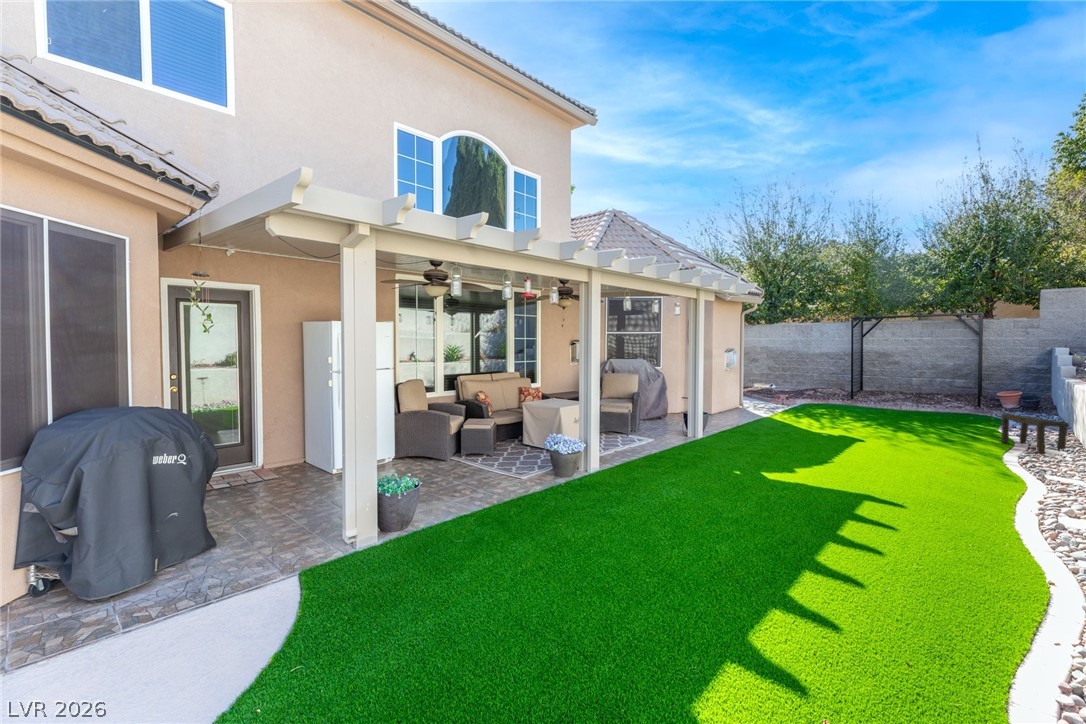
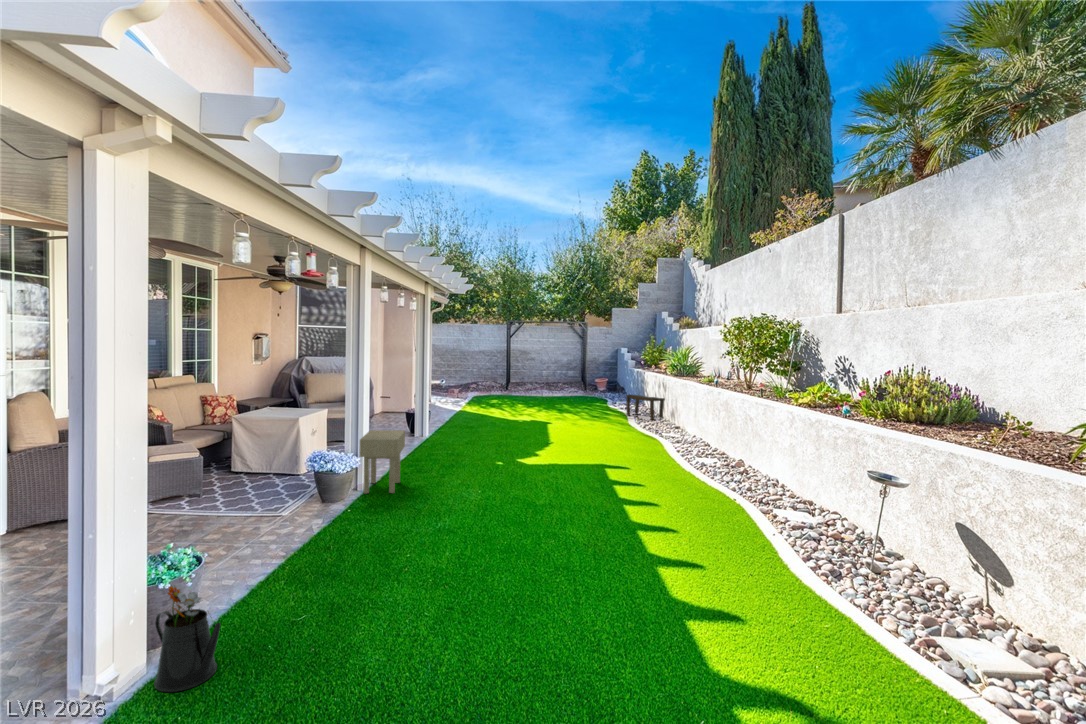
side table: none [581,424,631,482] -> present [360,430,405,494]
watering can: none [345,501,381,569] -> present [154,586,220,692]

